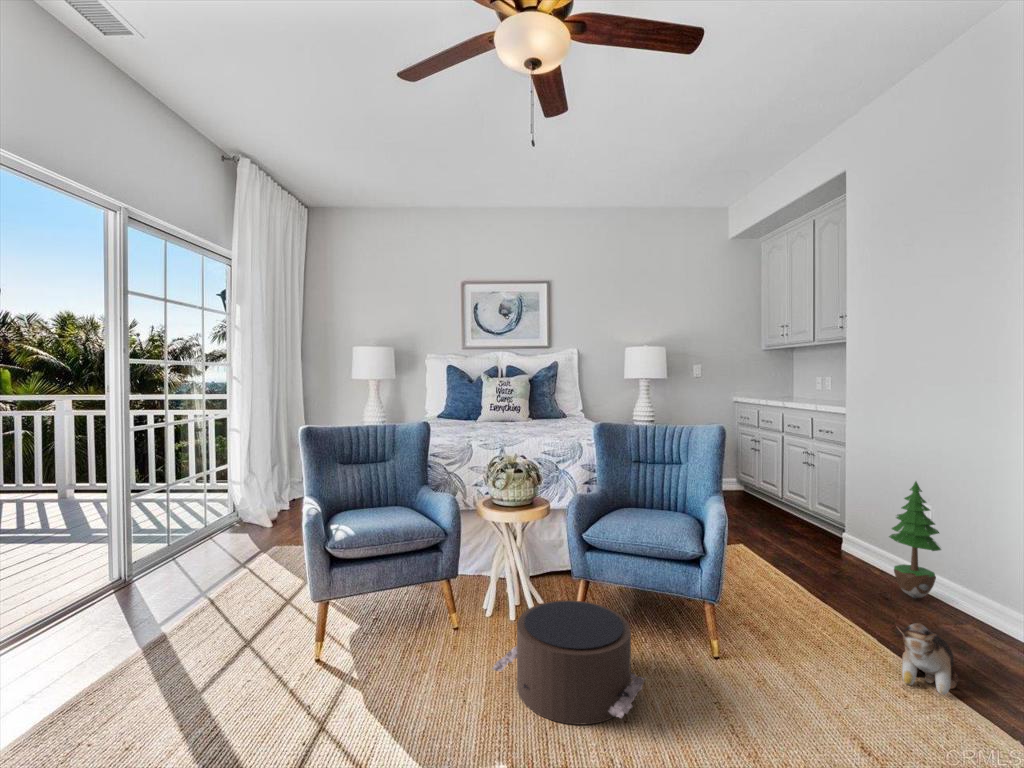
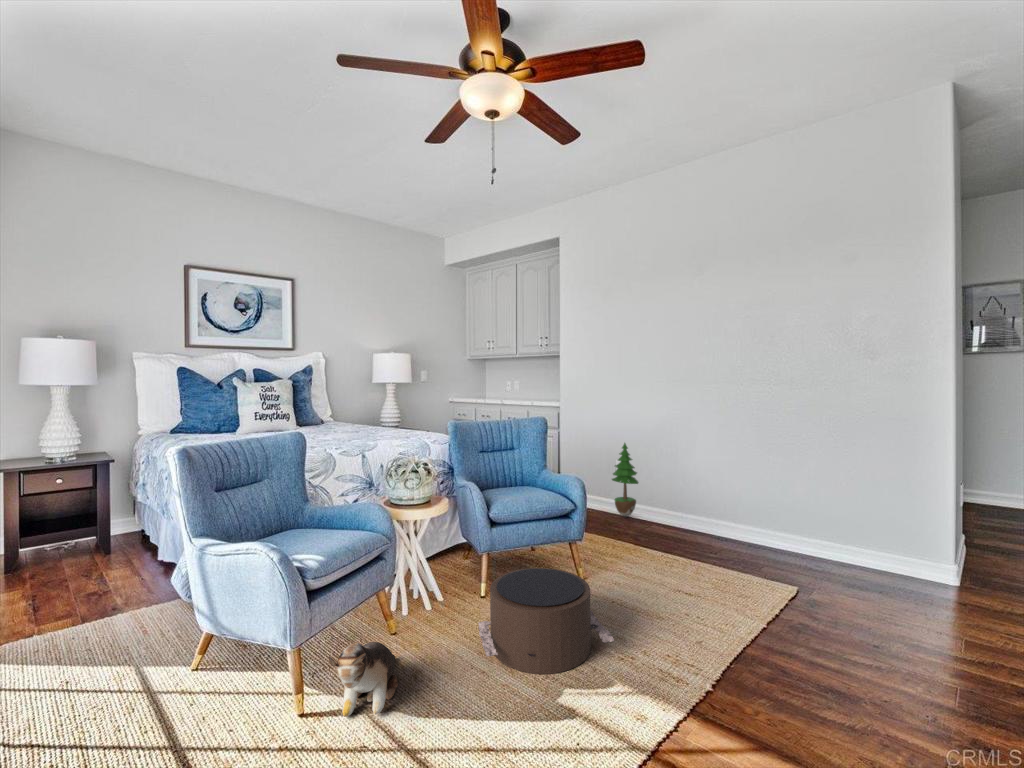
plush toy: present [898,623,959,695] -> present [328,642,398,717]

